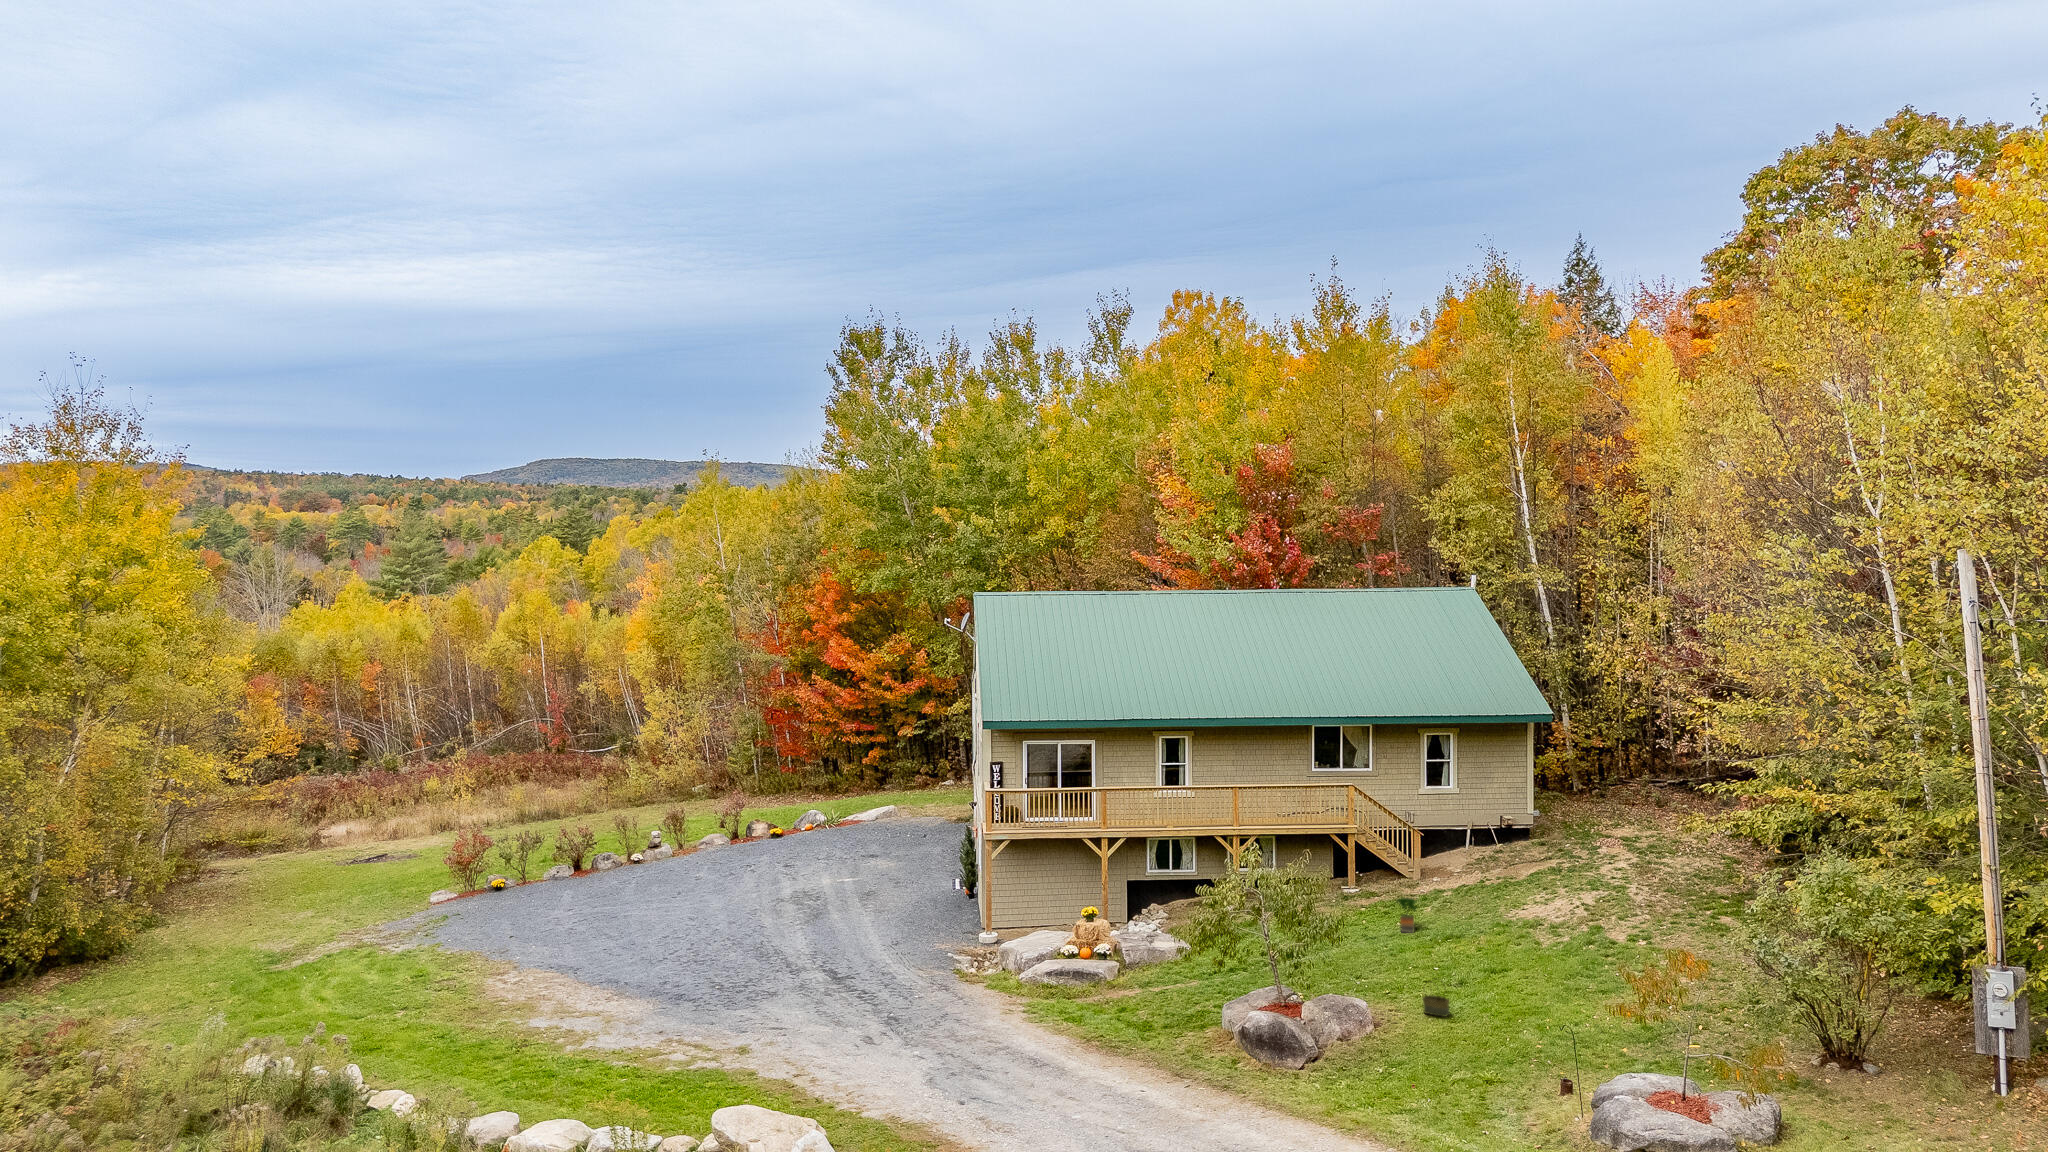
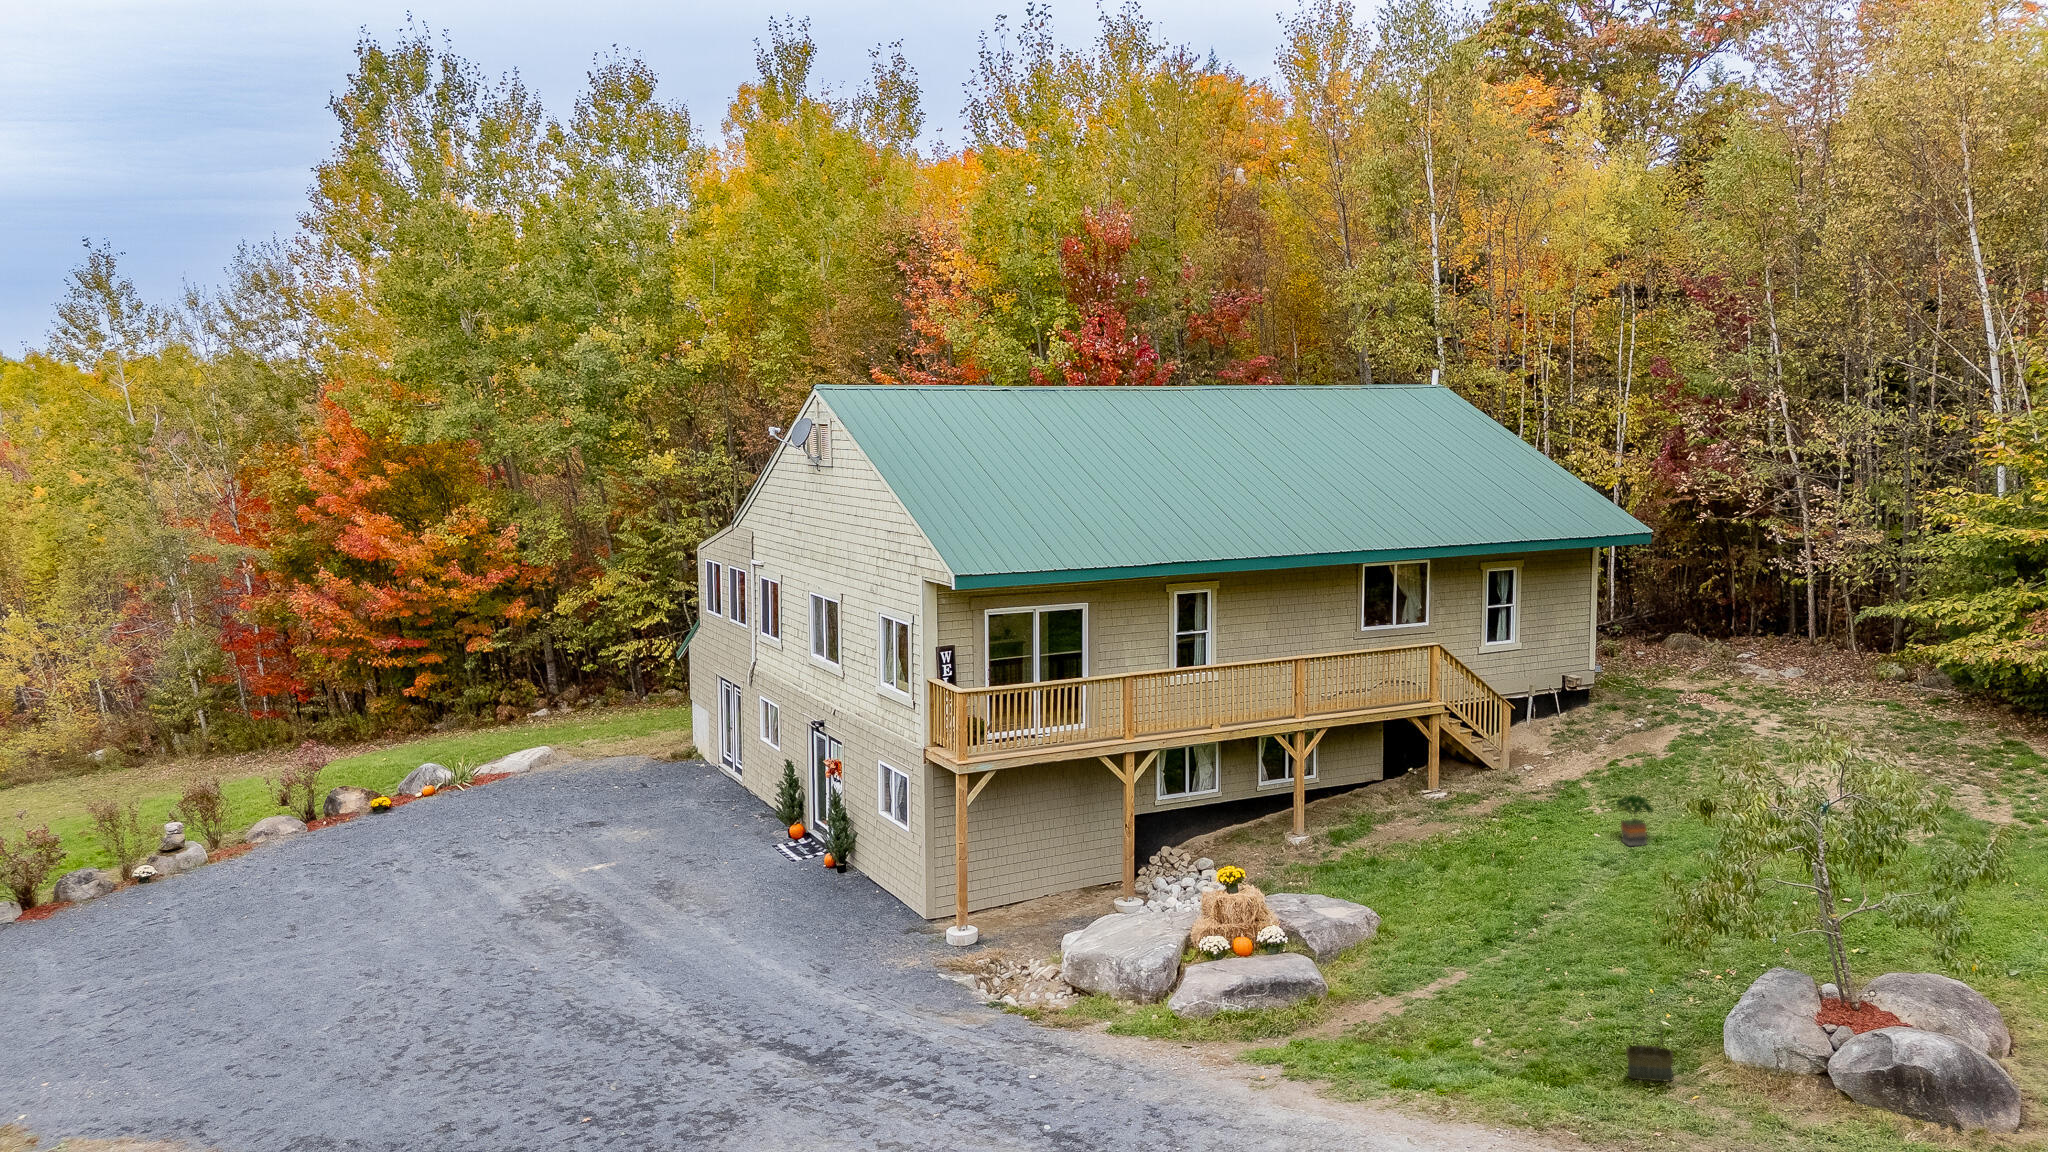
basket: present [1423,995,1450,1017] -> present [1626,1026,1673,1082]

